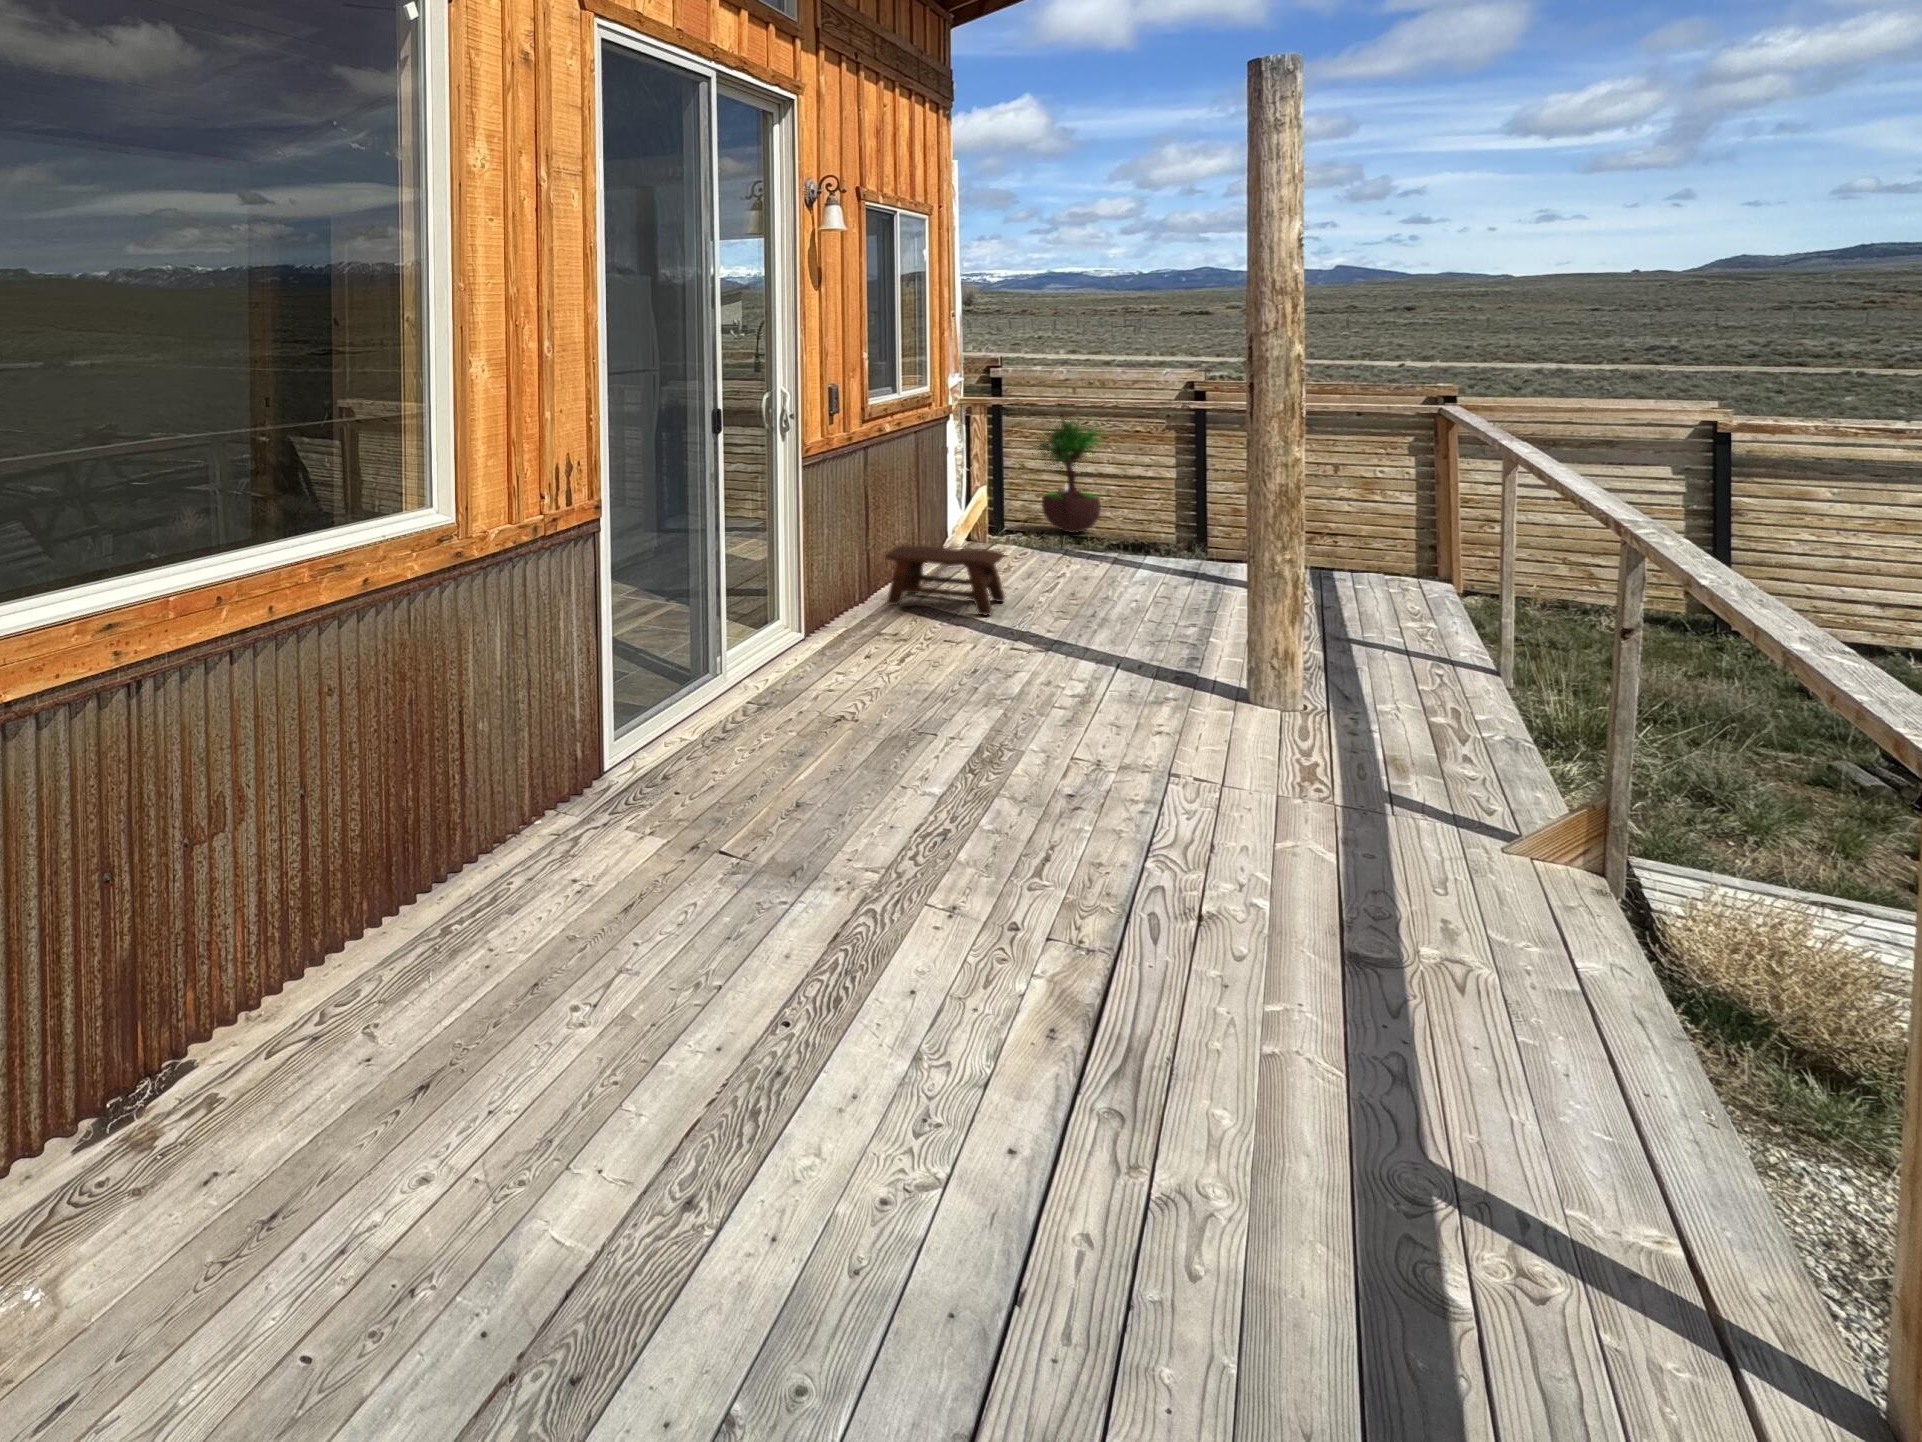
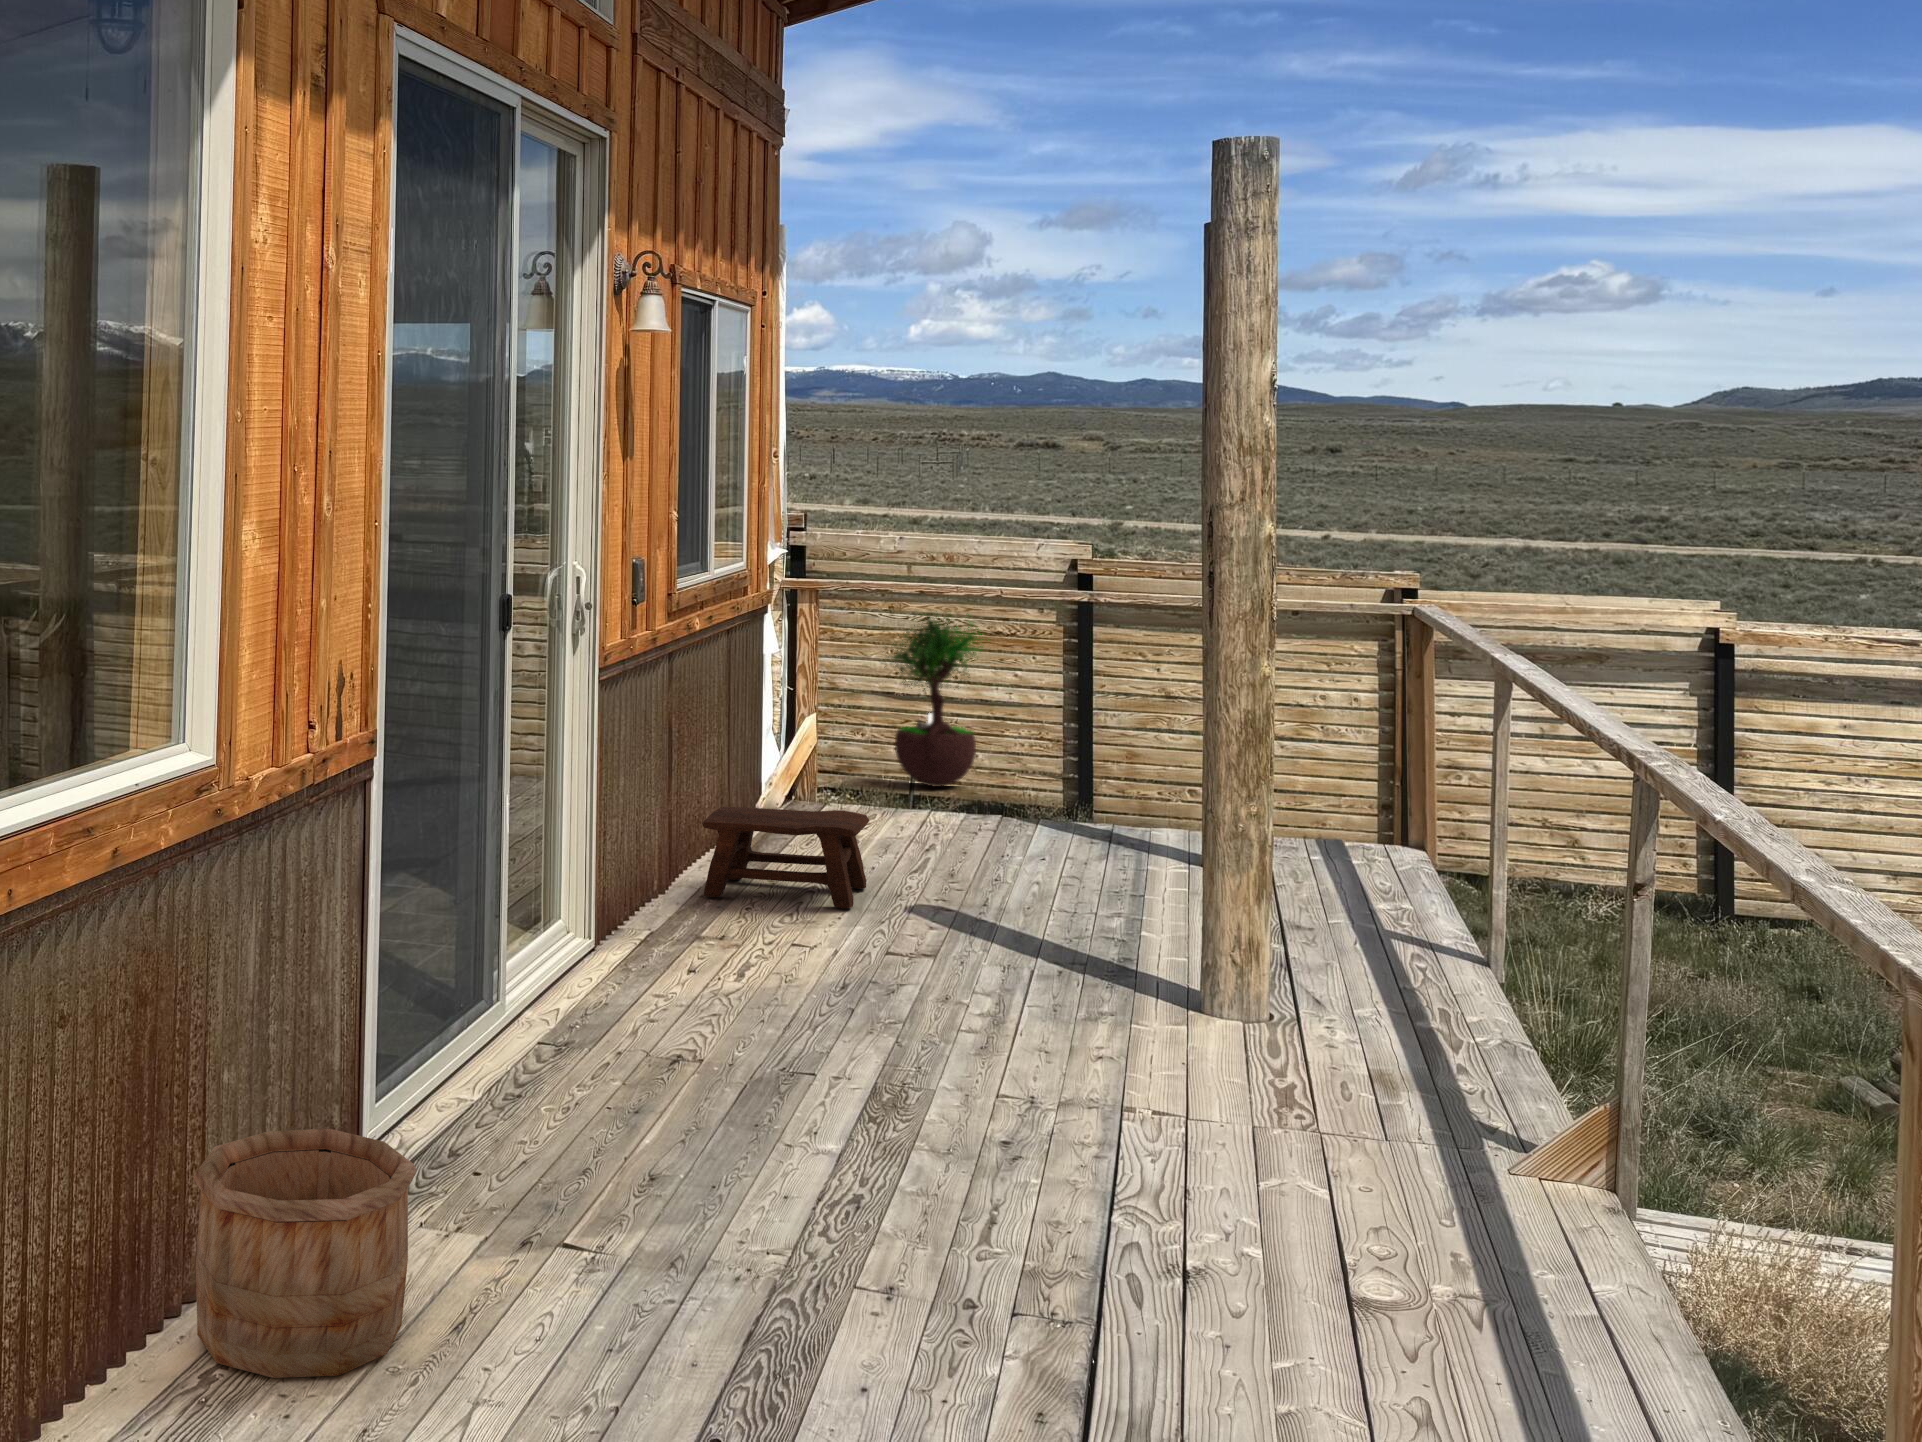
wooden bucket: none [440,763,590,937] -> present [194,1129,416,1378]

